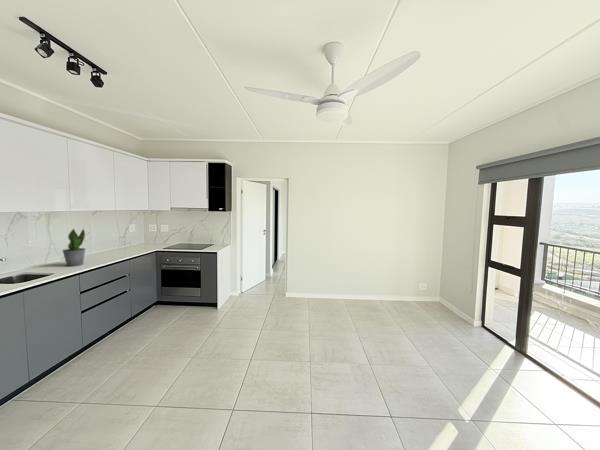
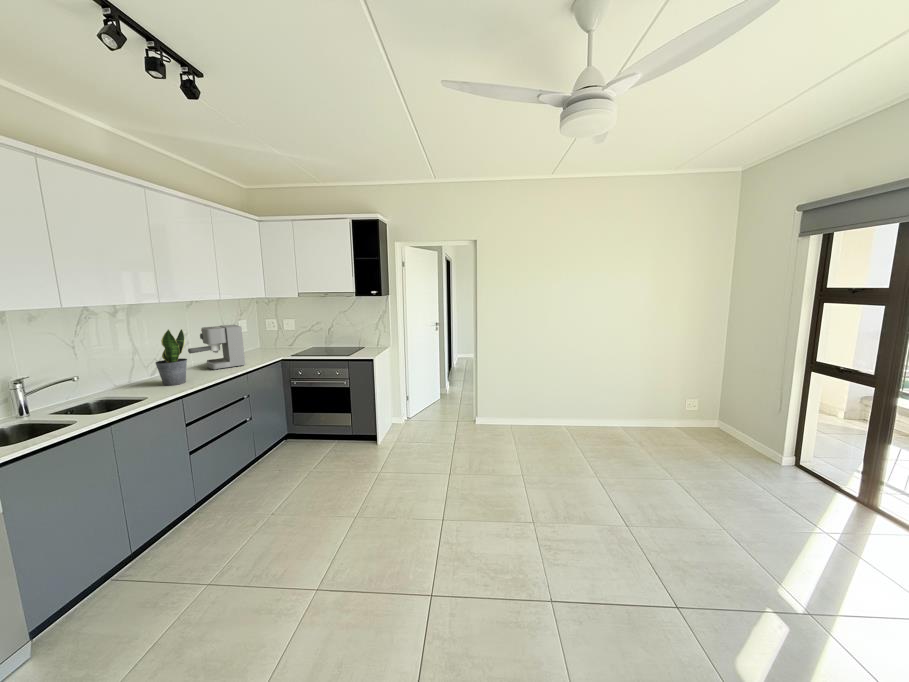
coffee maker: none [89,227,128,257] -> present [188,325,245,370]

